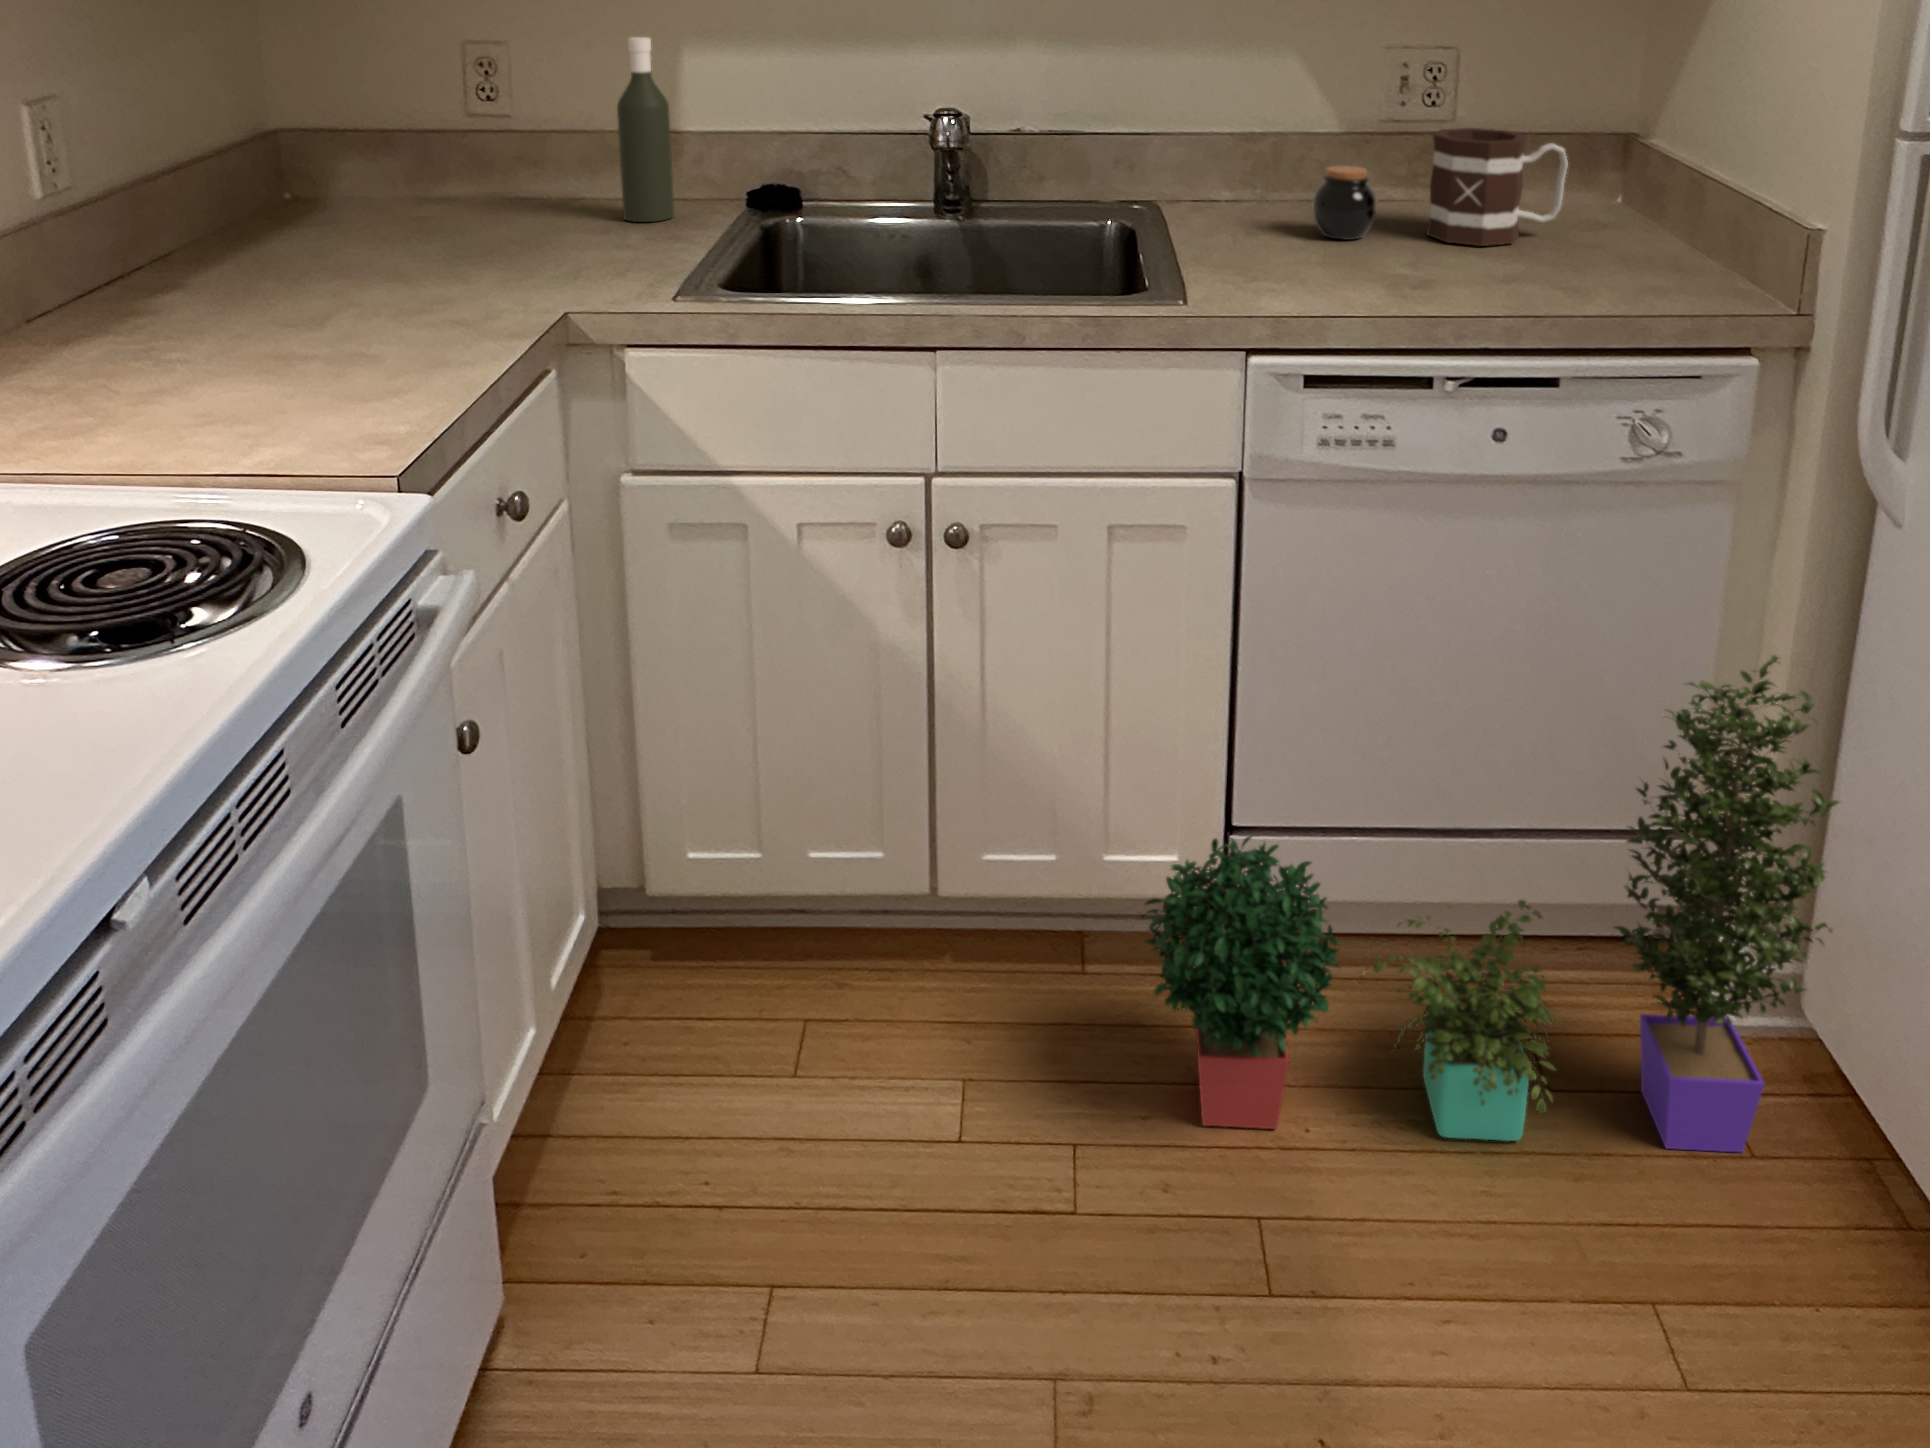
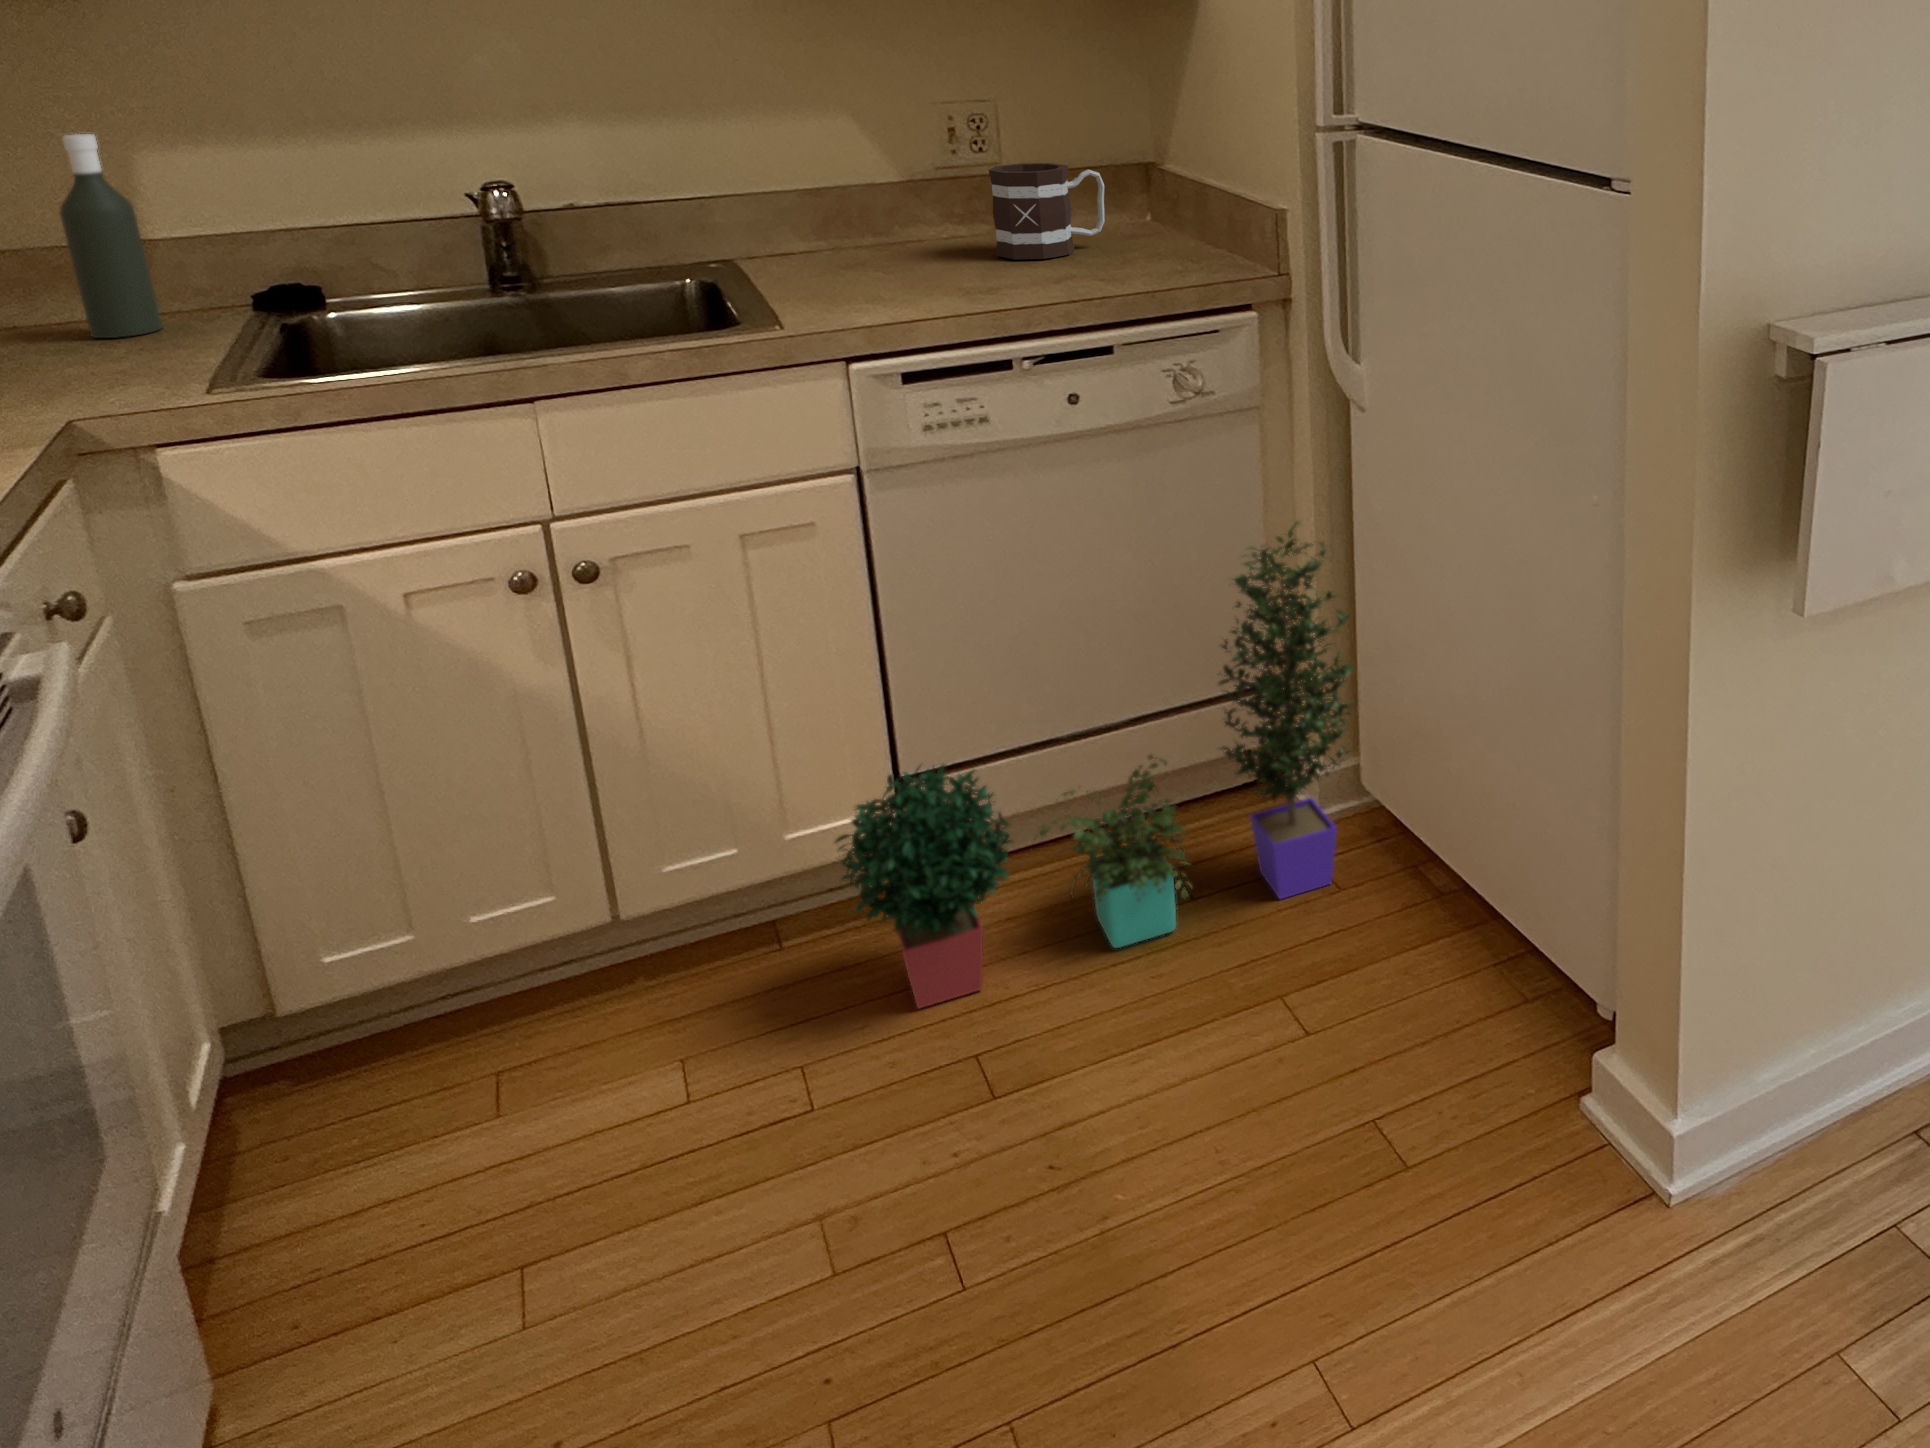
jar: present [1313,166,1377,240] -> none [891,204,950,268]

